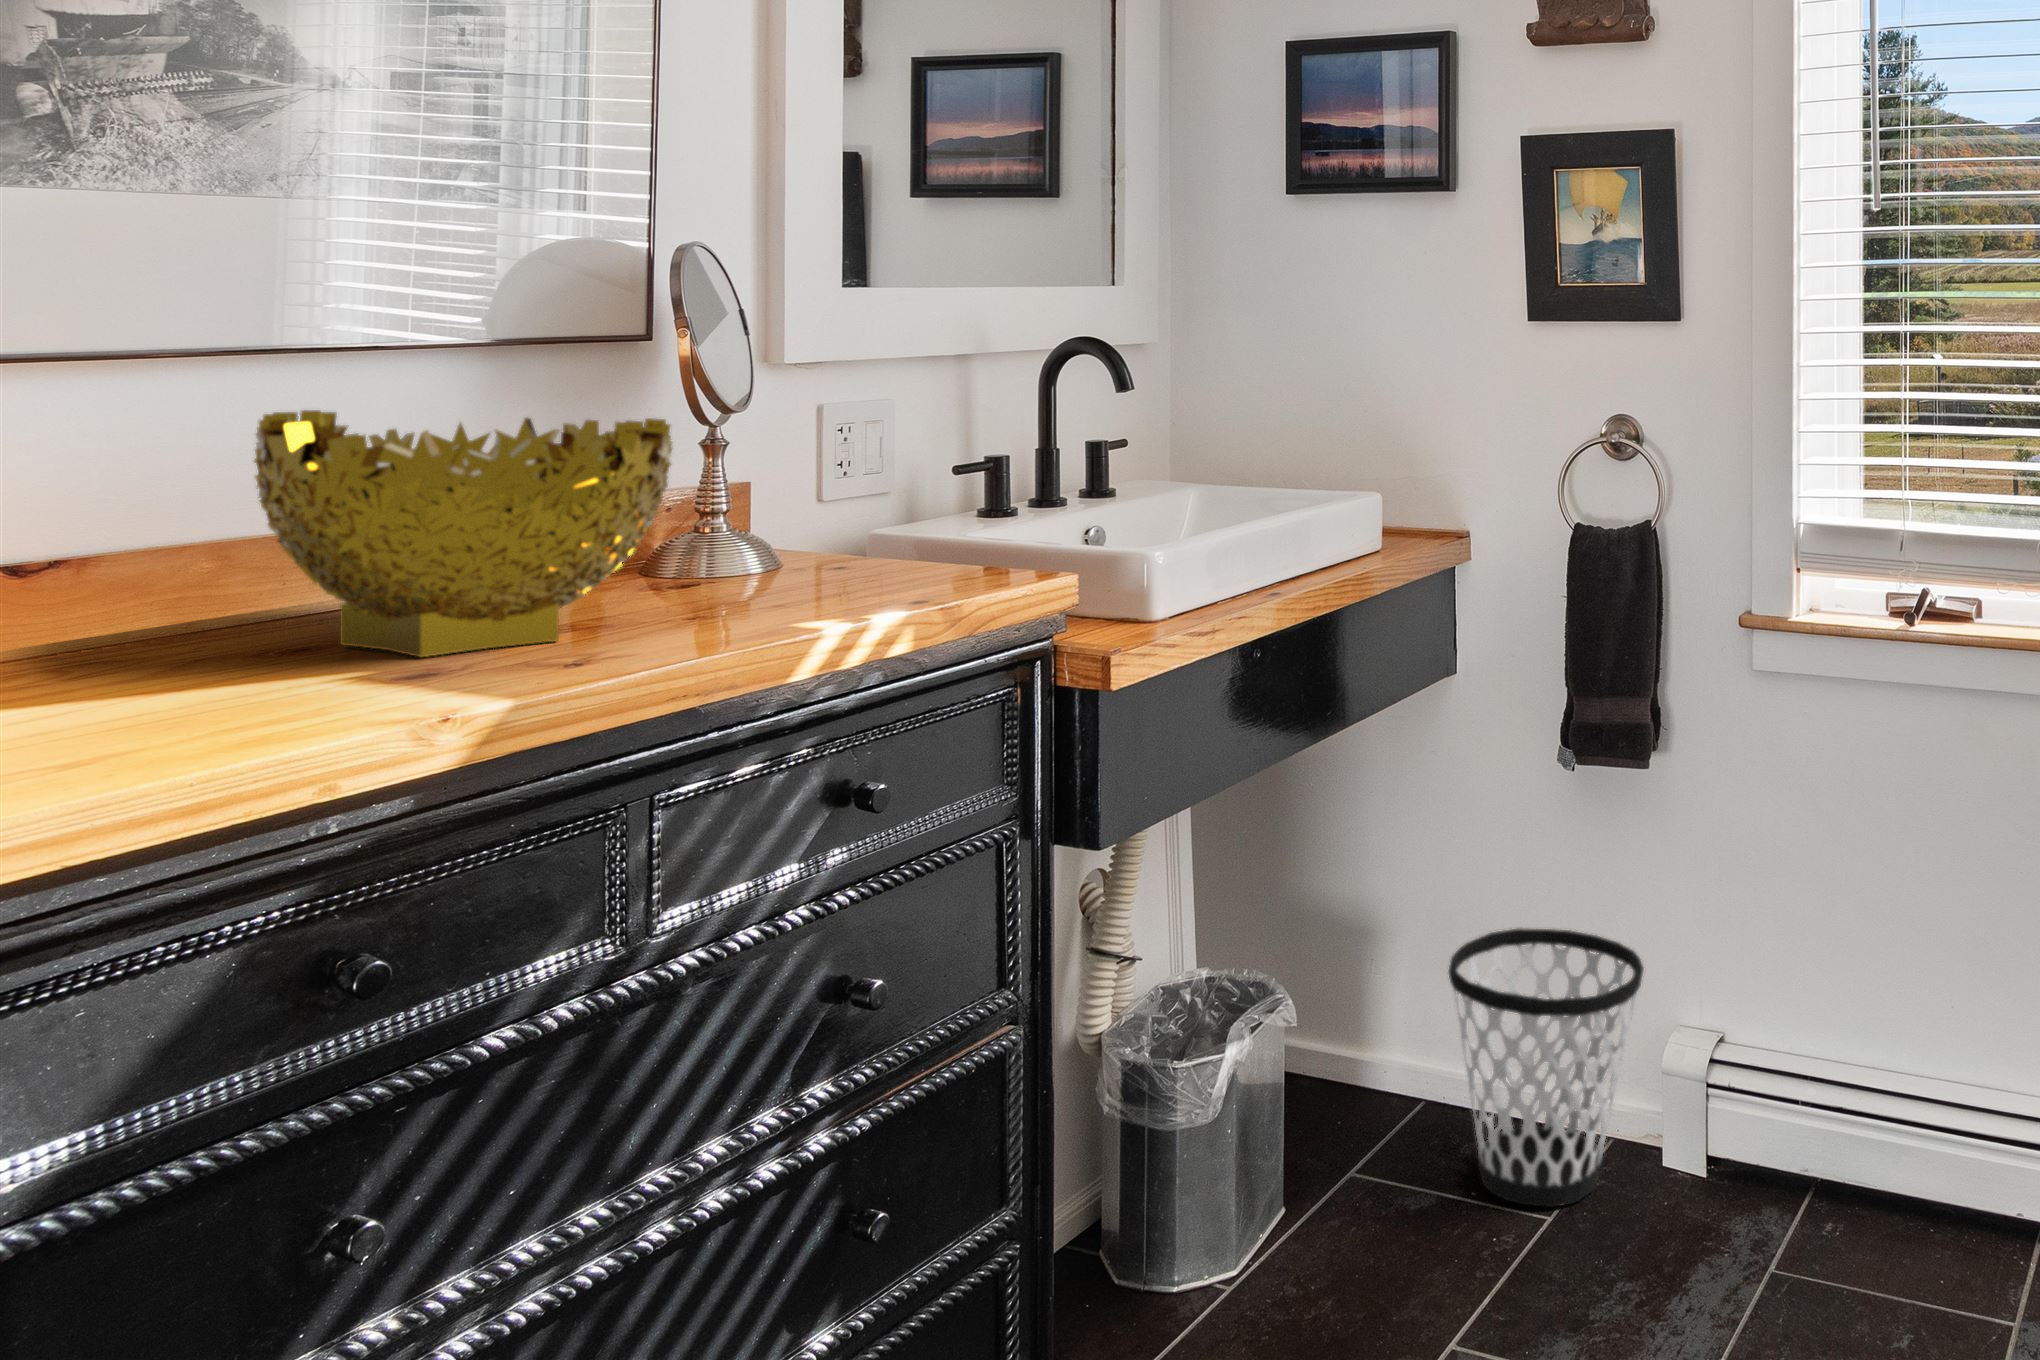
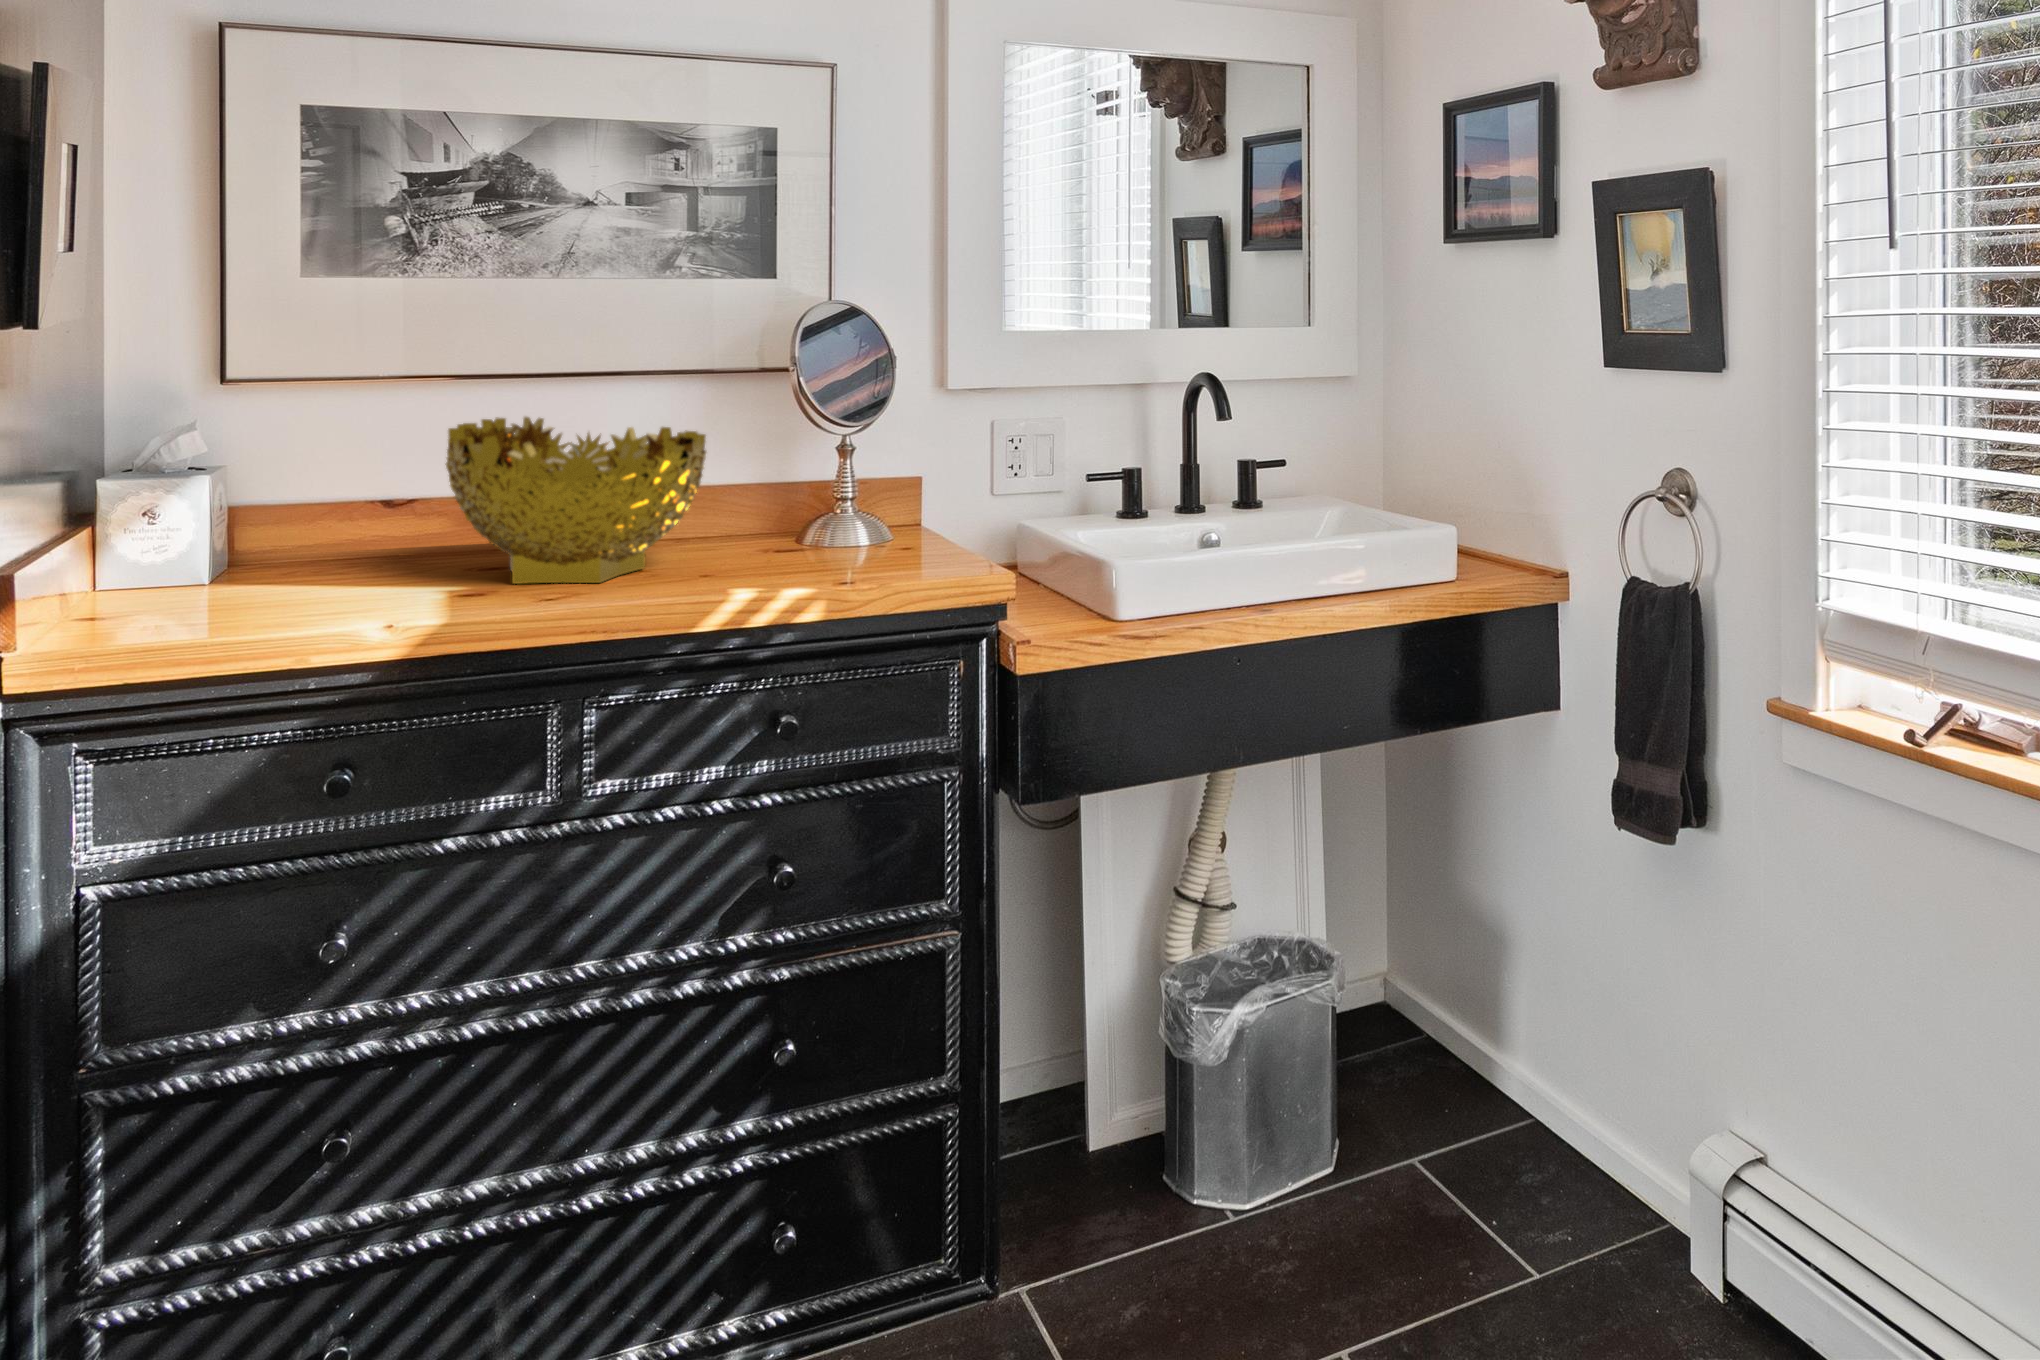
wastebasket: present [1449,928,1644,1207] -> none [1460,967,1660,1259]

